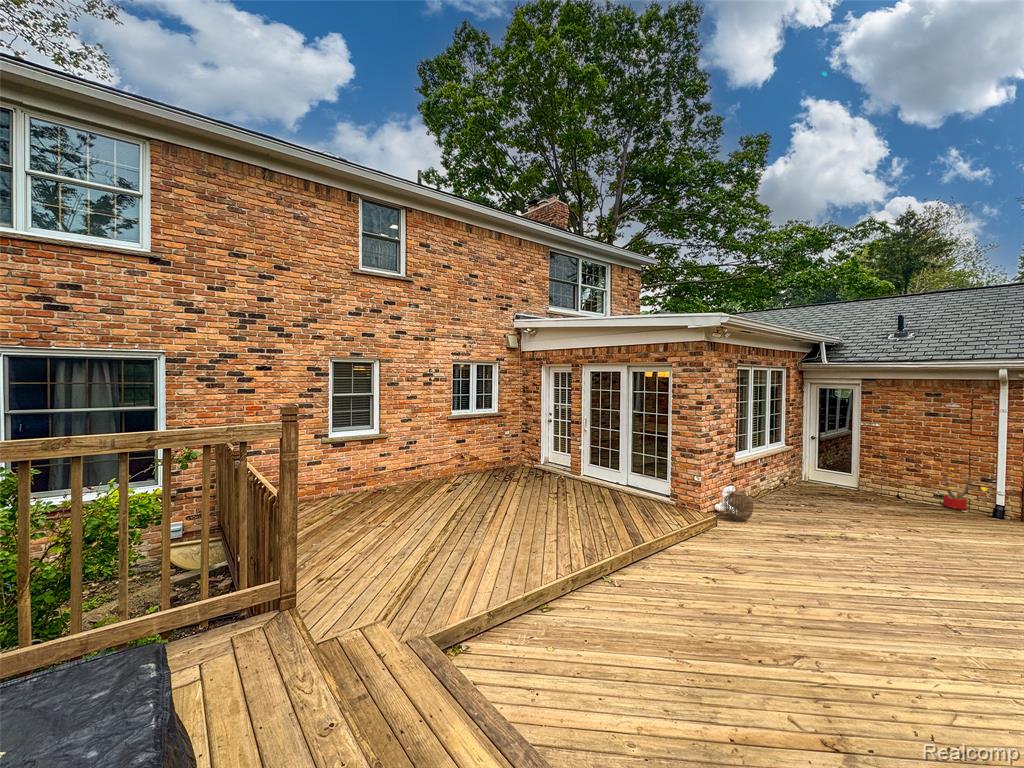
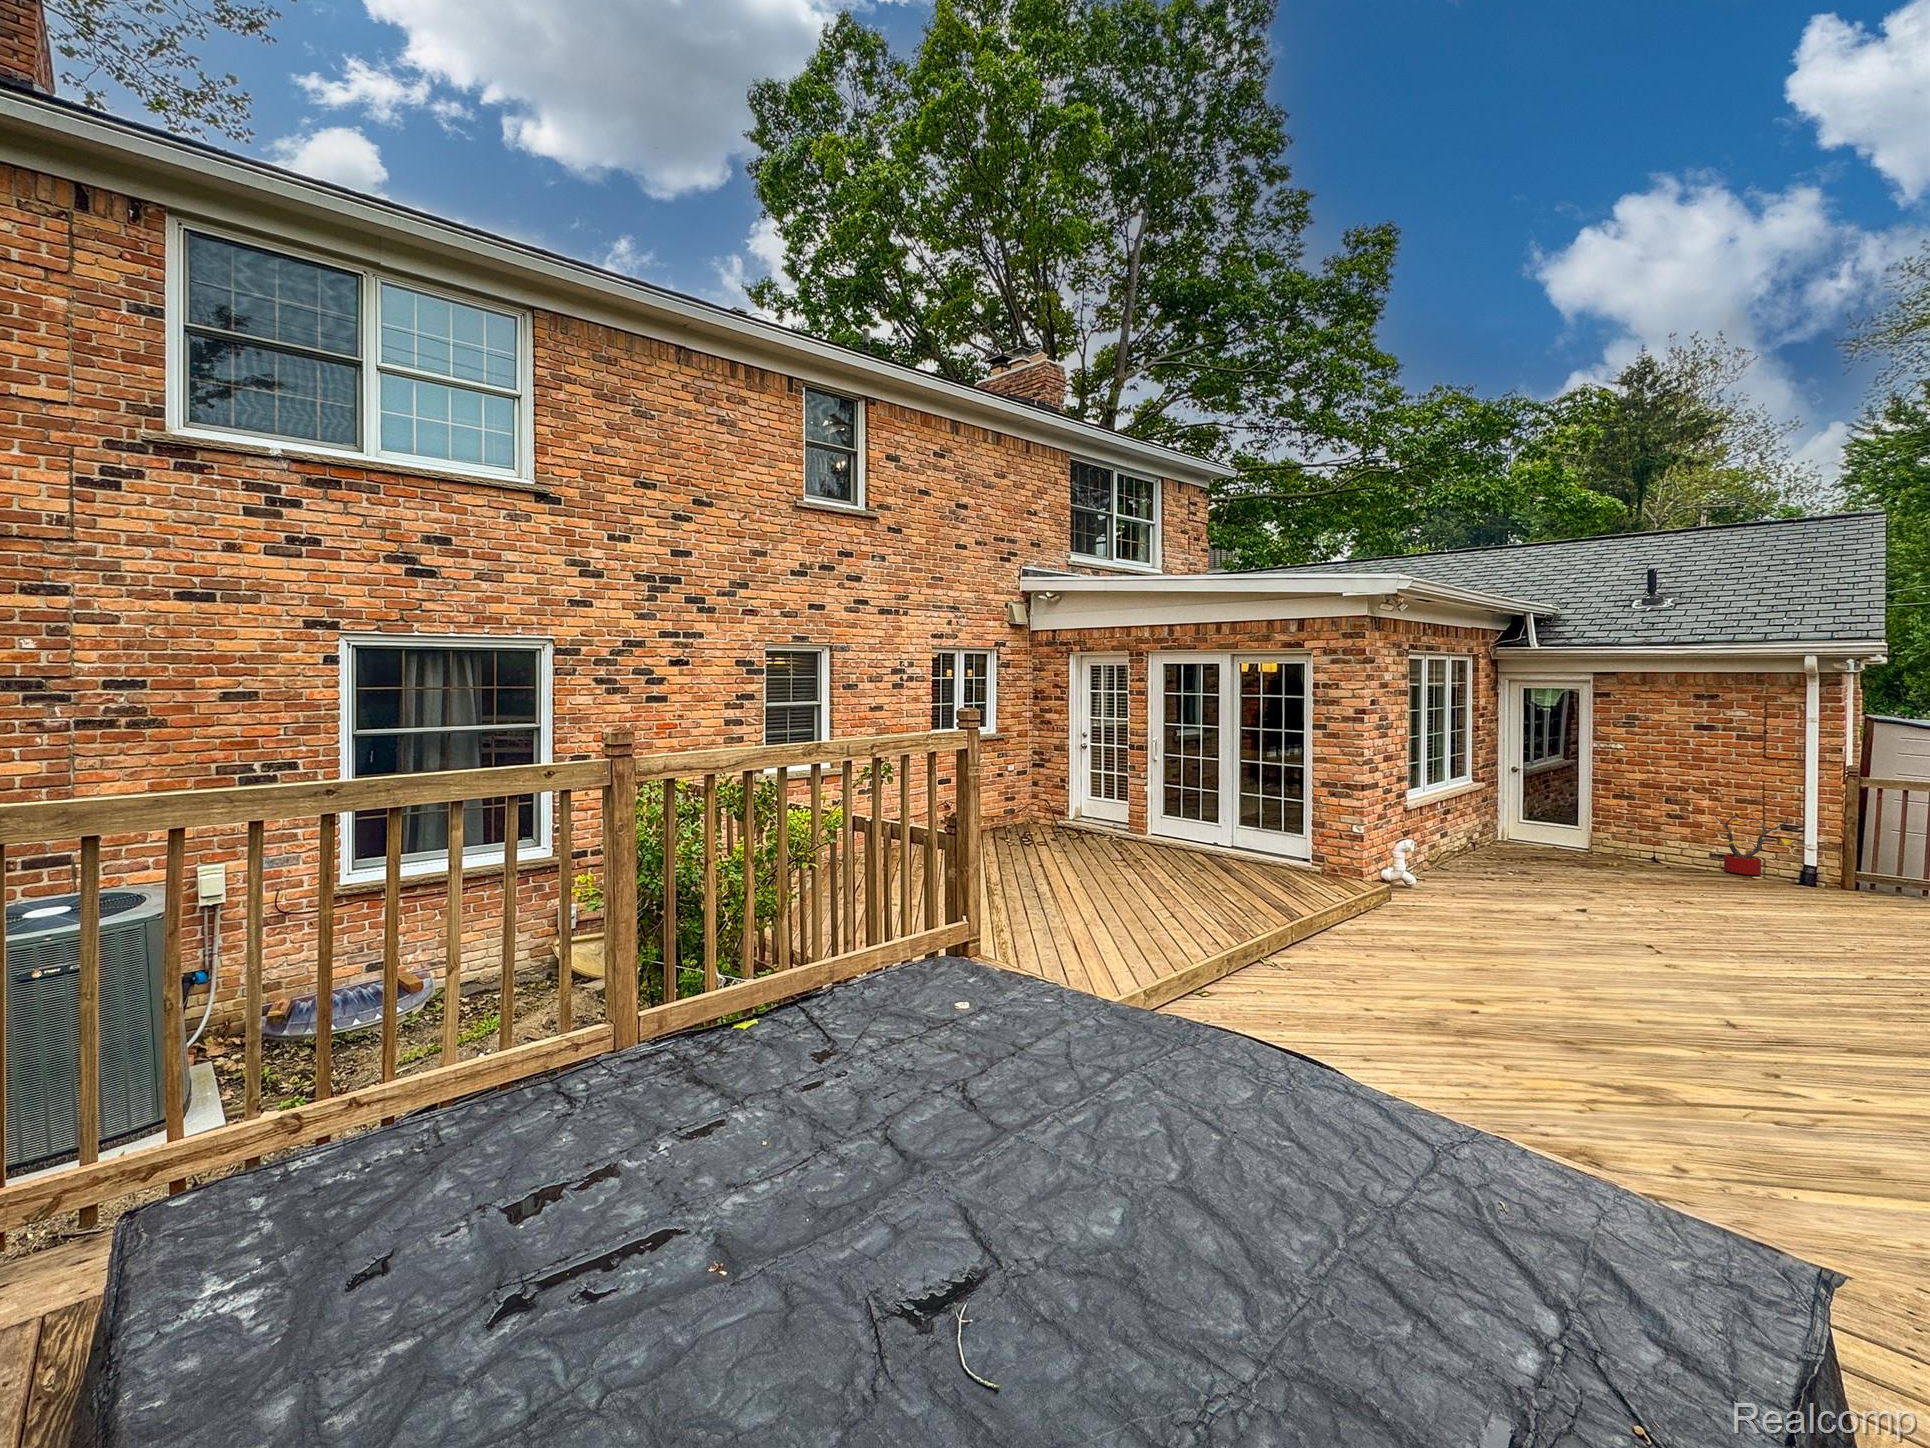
woven basket: present [724,491,753,521] -> none [1396,848,1444,894]

